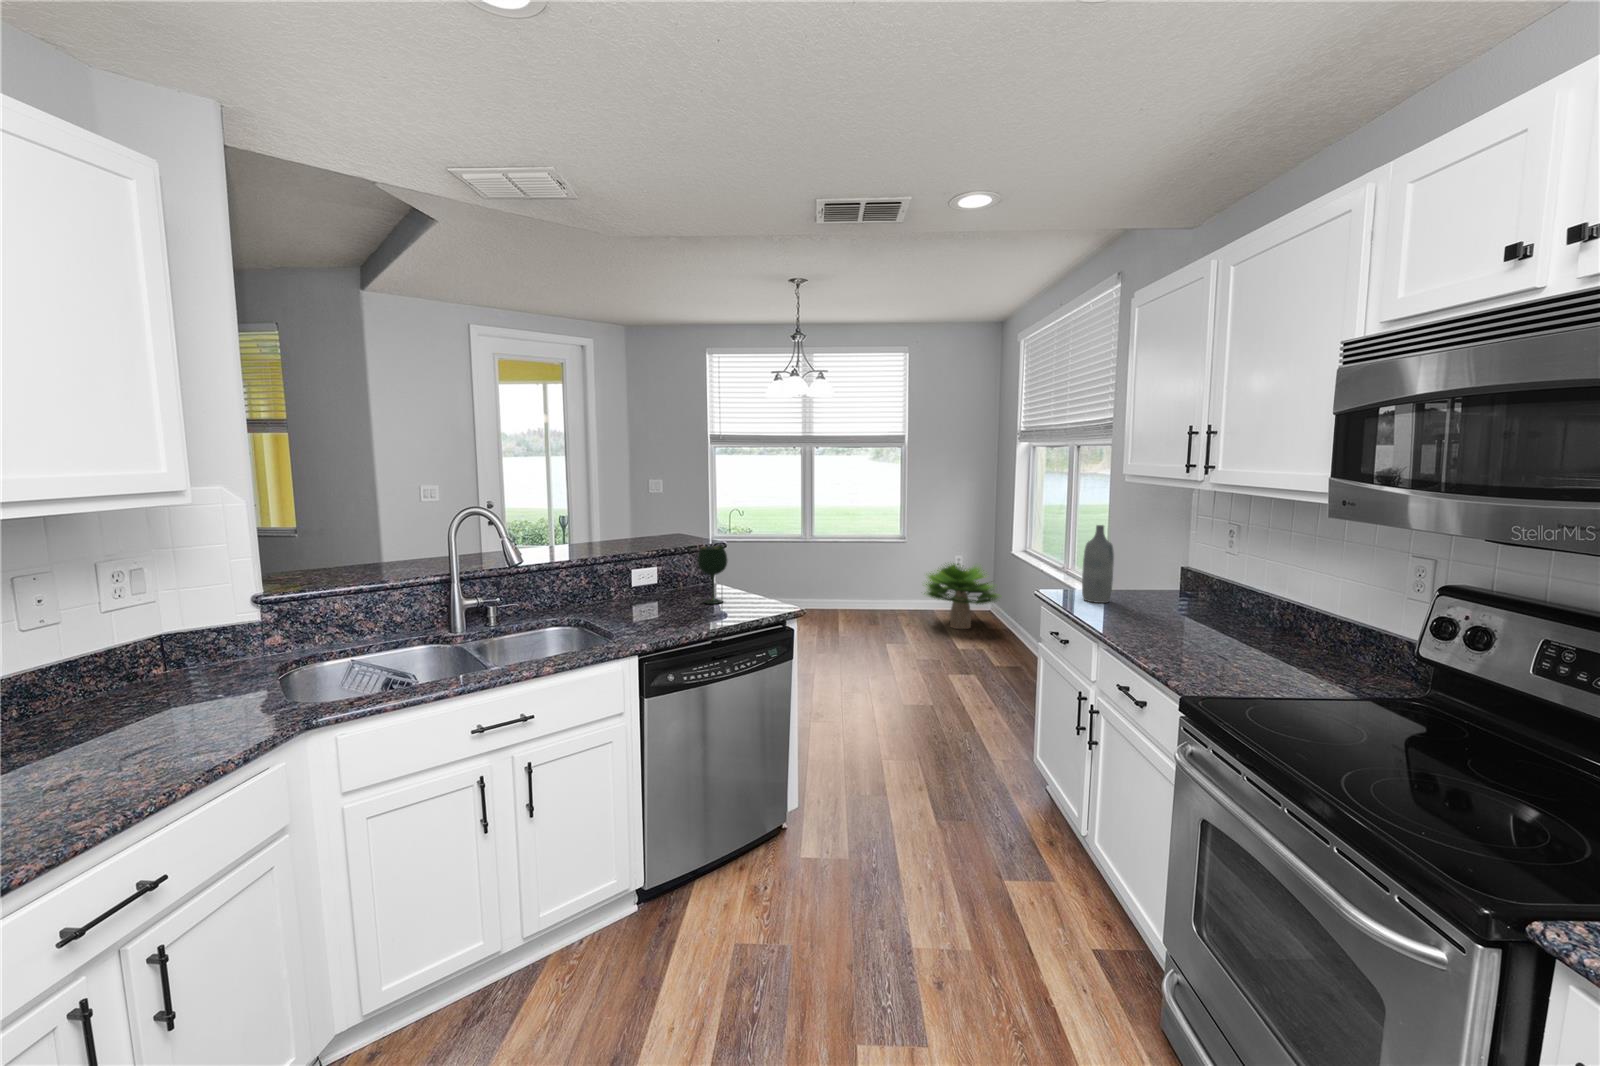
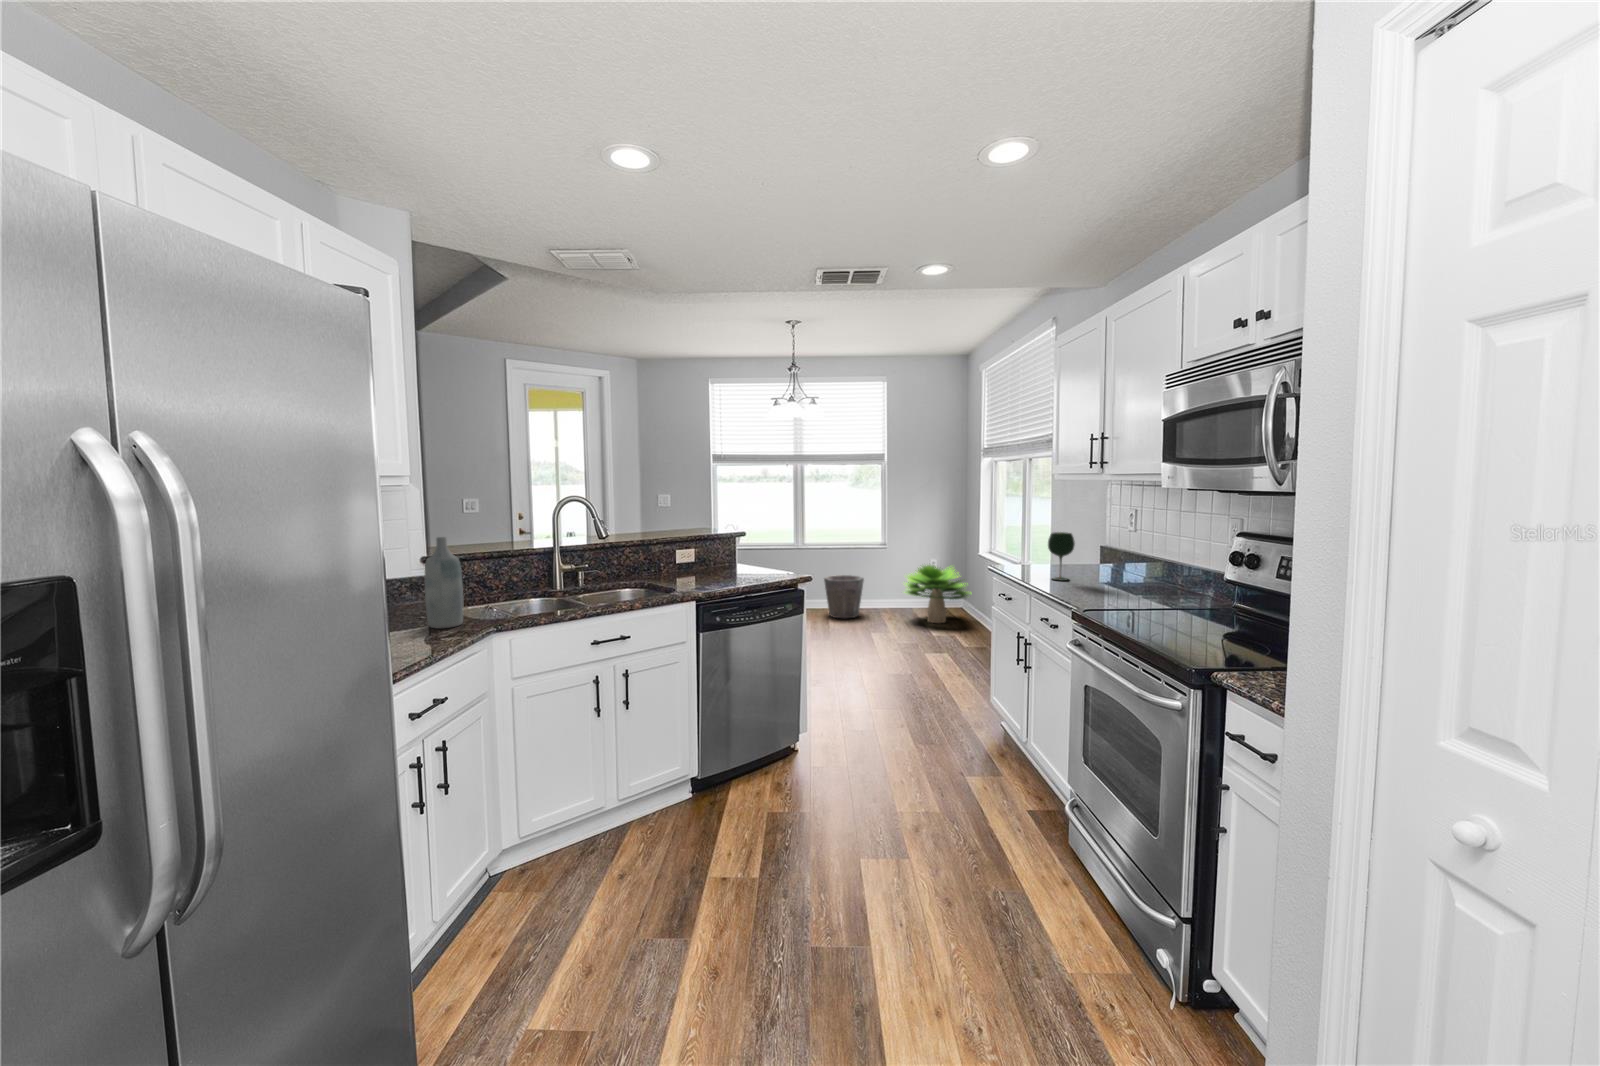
bottle: present [1082,525,1114,603] -> present [425,537,464,628]
wine glass: present [697,546,727,604] -> present [1048,532,1075,581]
waste bin: none [834,571,879,621] -> present [824,575,864,618]

